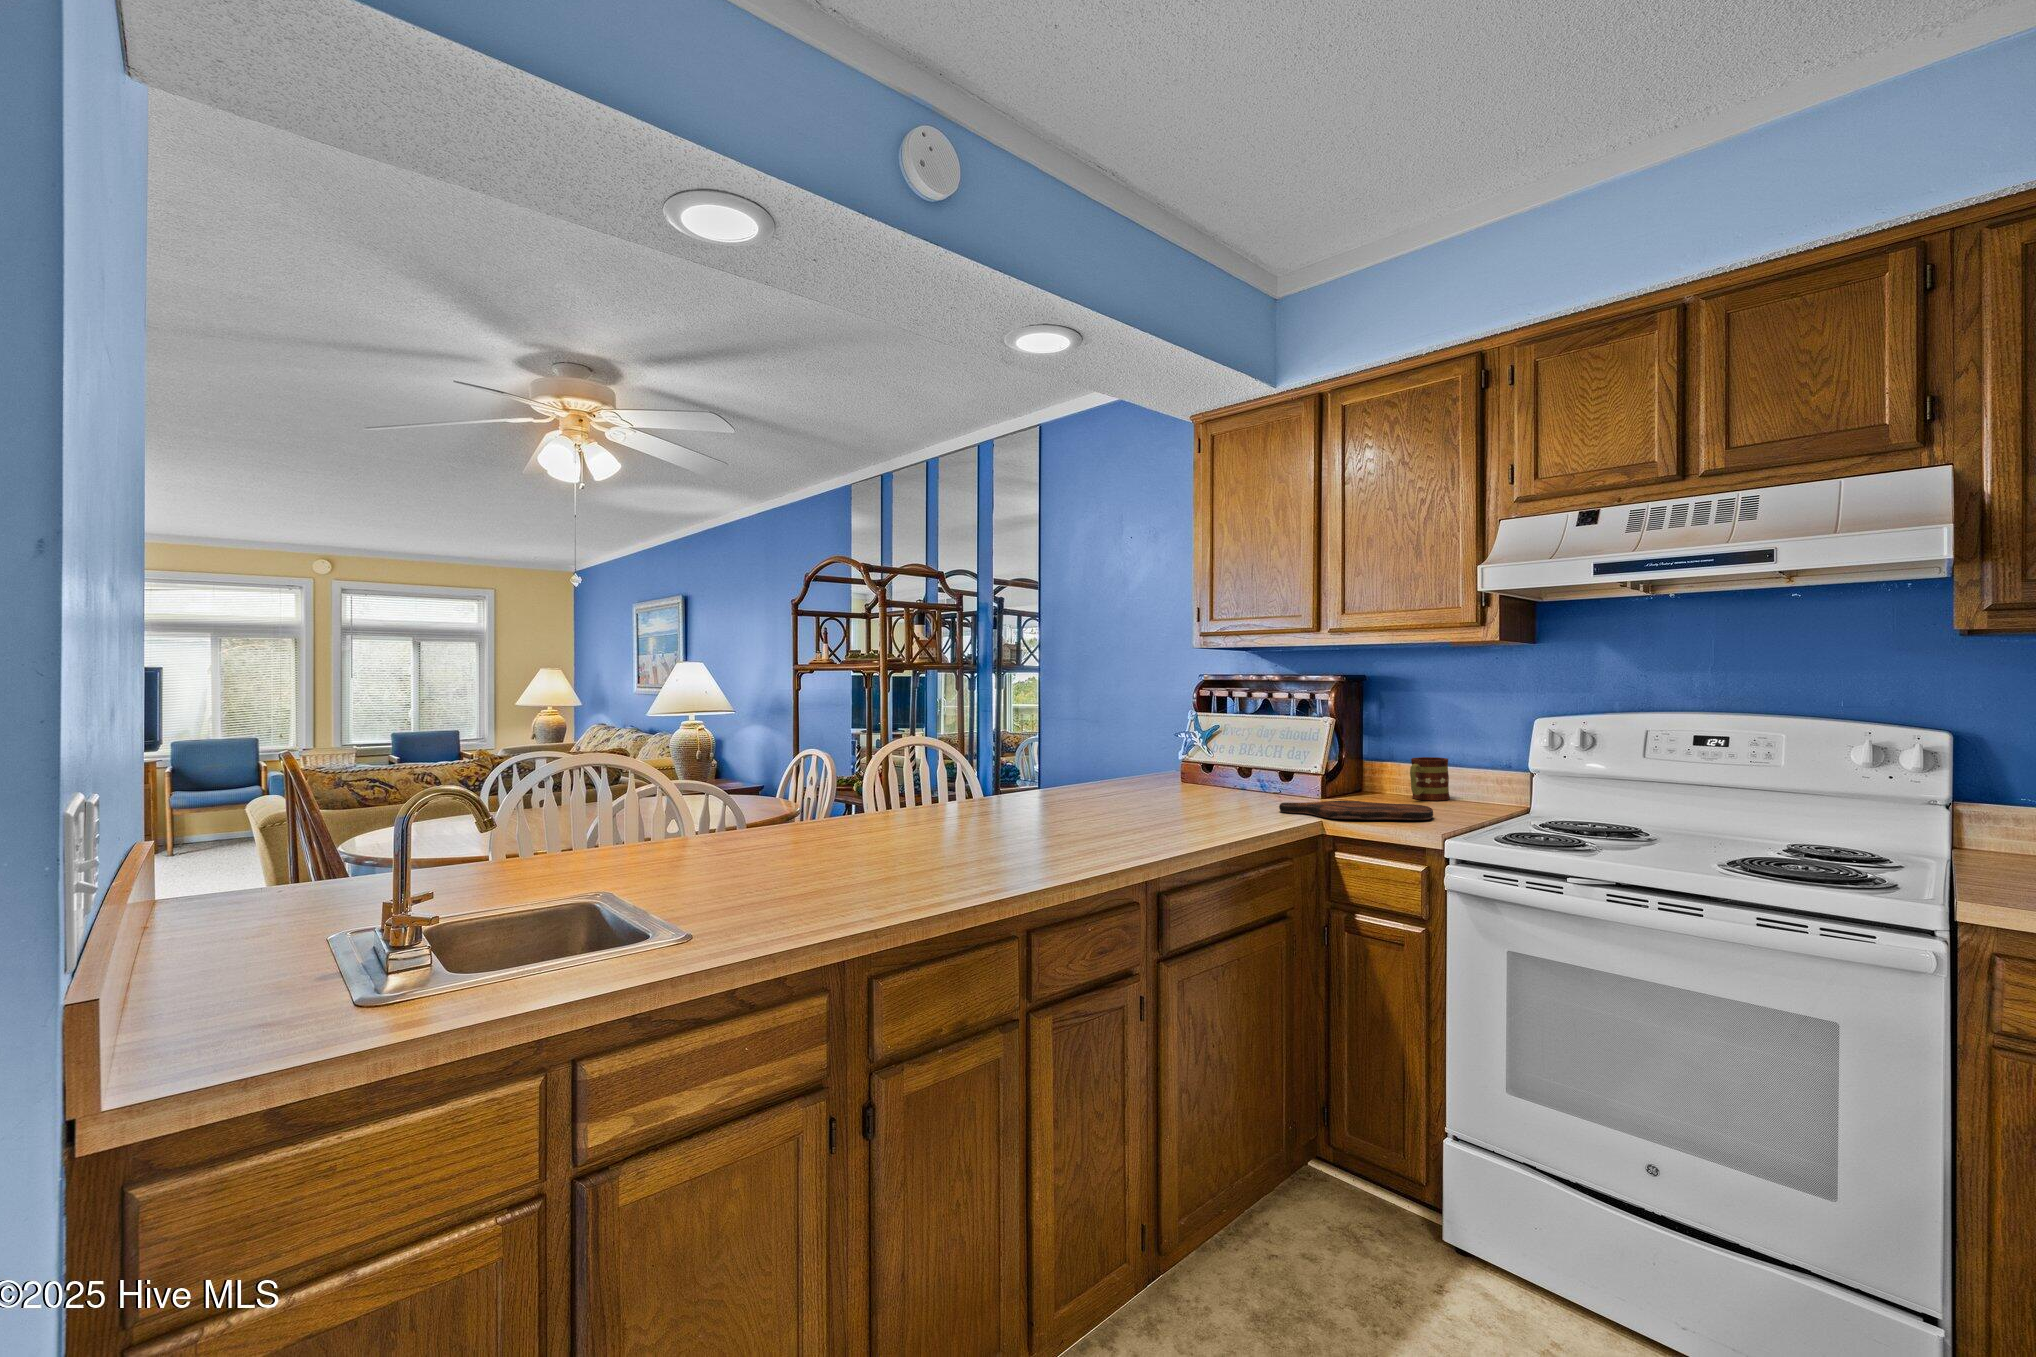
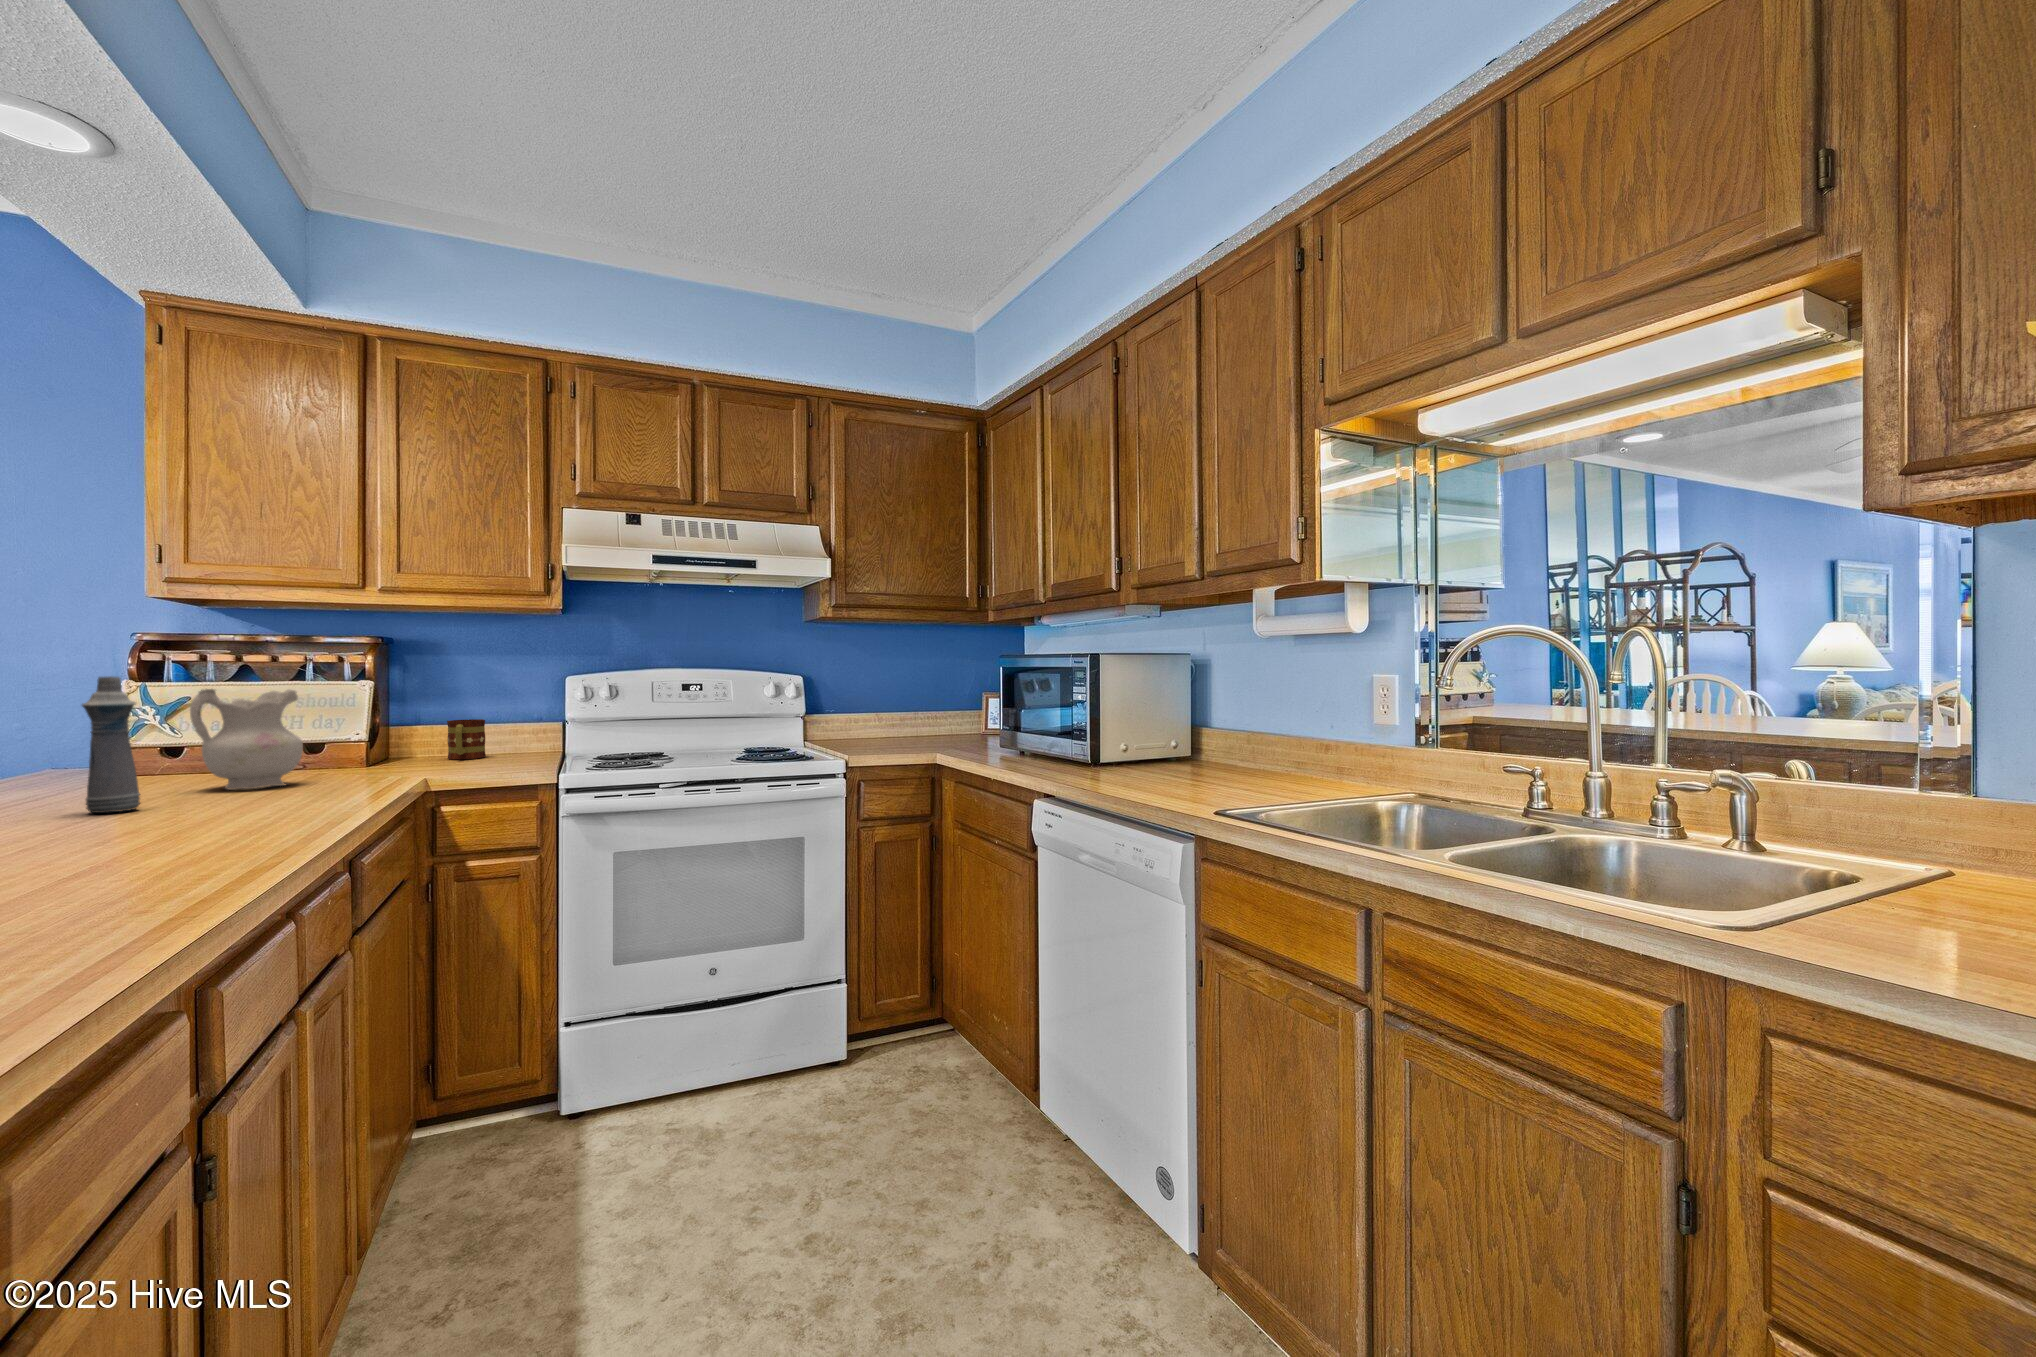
bottle: none [1081,721,1113,822] -> present [82,676,140,813]
ceramic pitcher: none [1169,727,1246,812] -> present [190,689,303,790]
cutting board: present [1279,801,1433,820] -> none [343,757,511,779]

